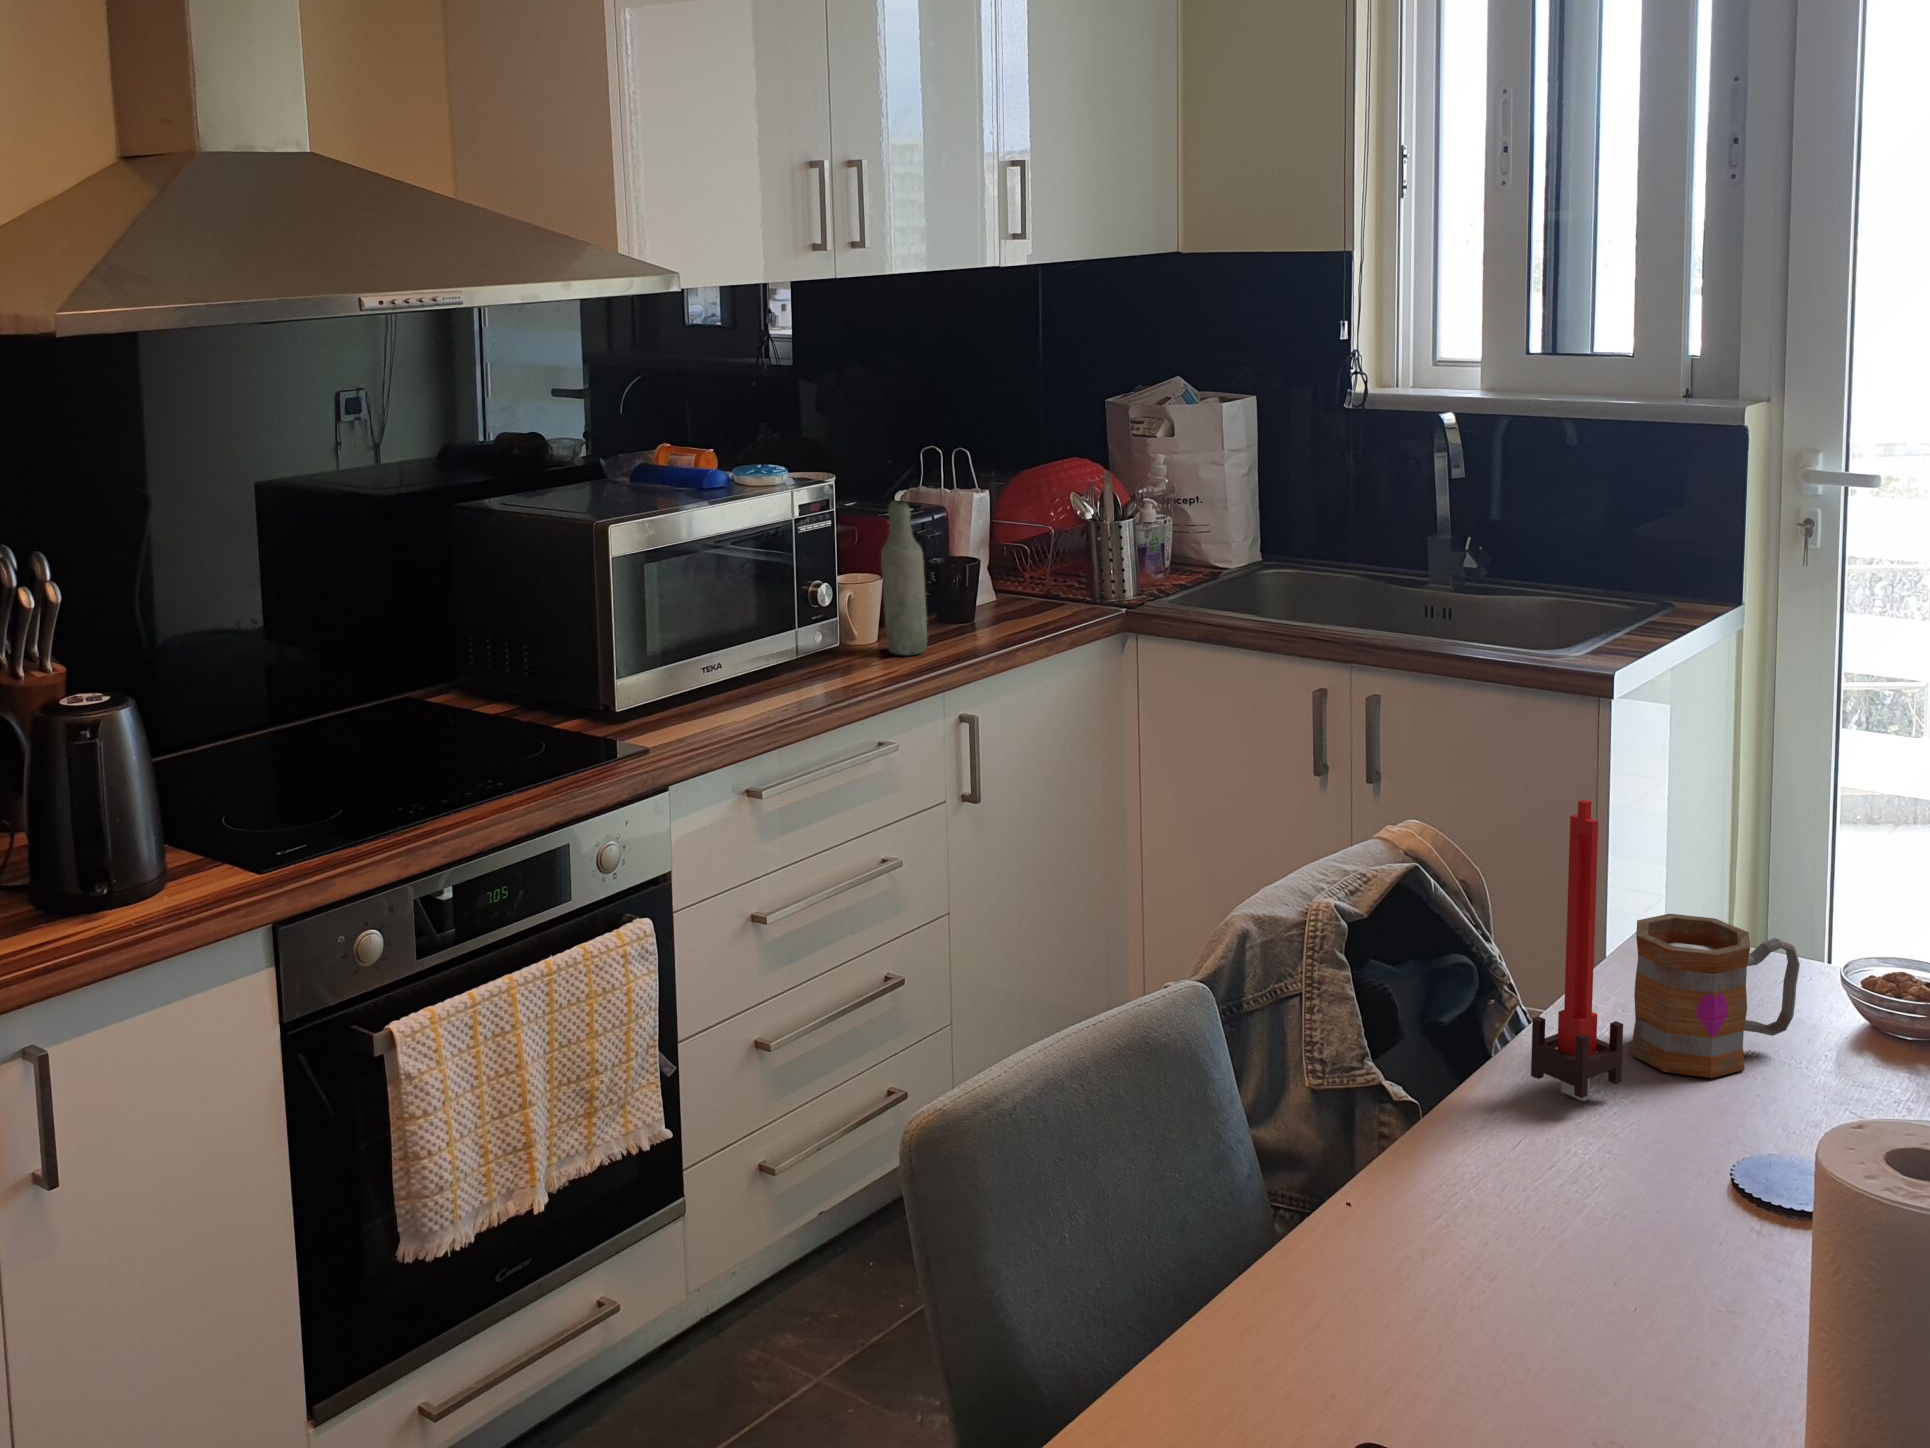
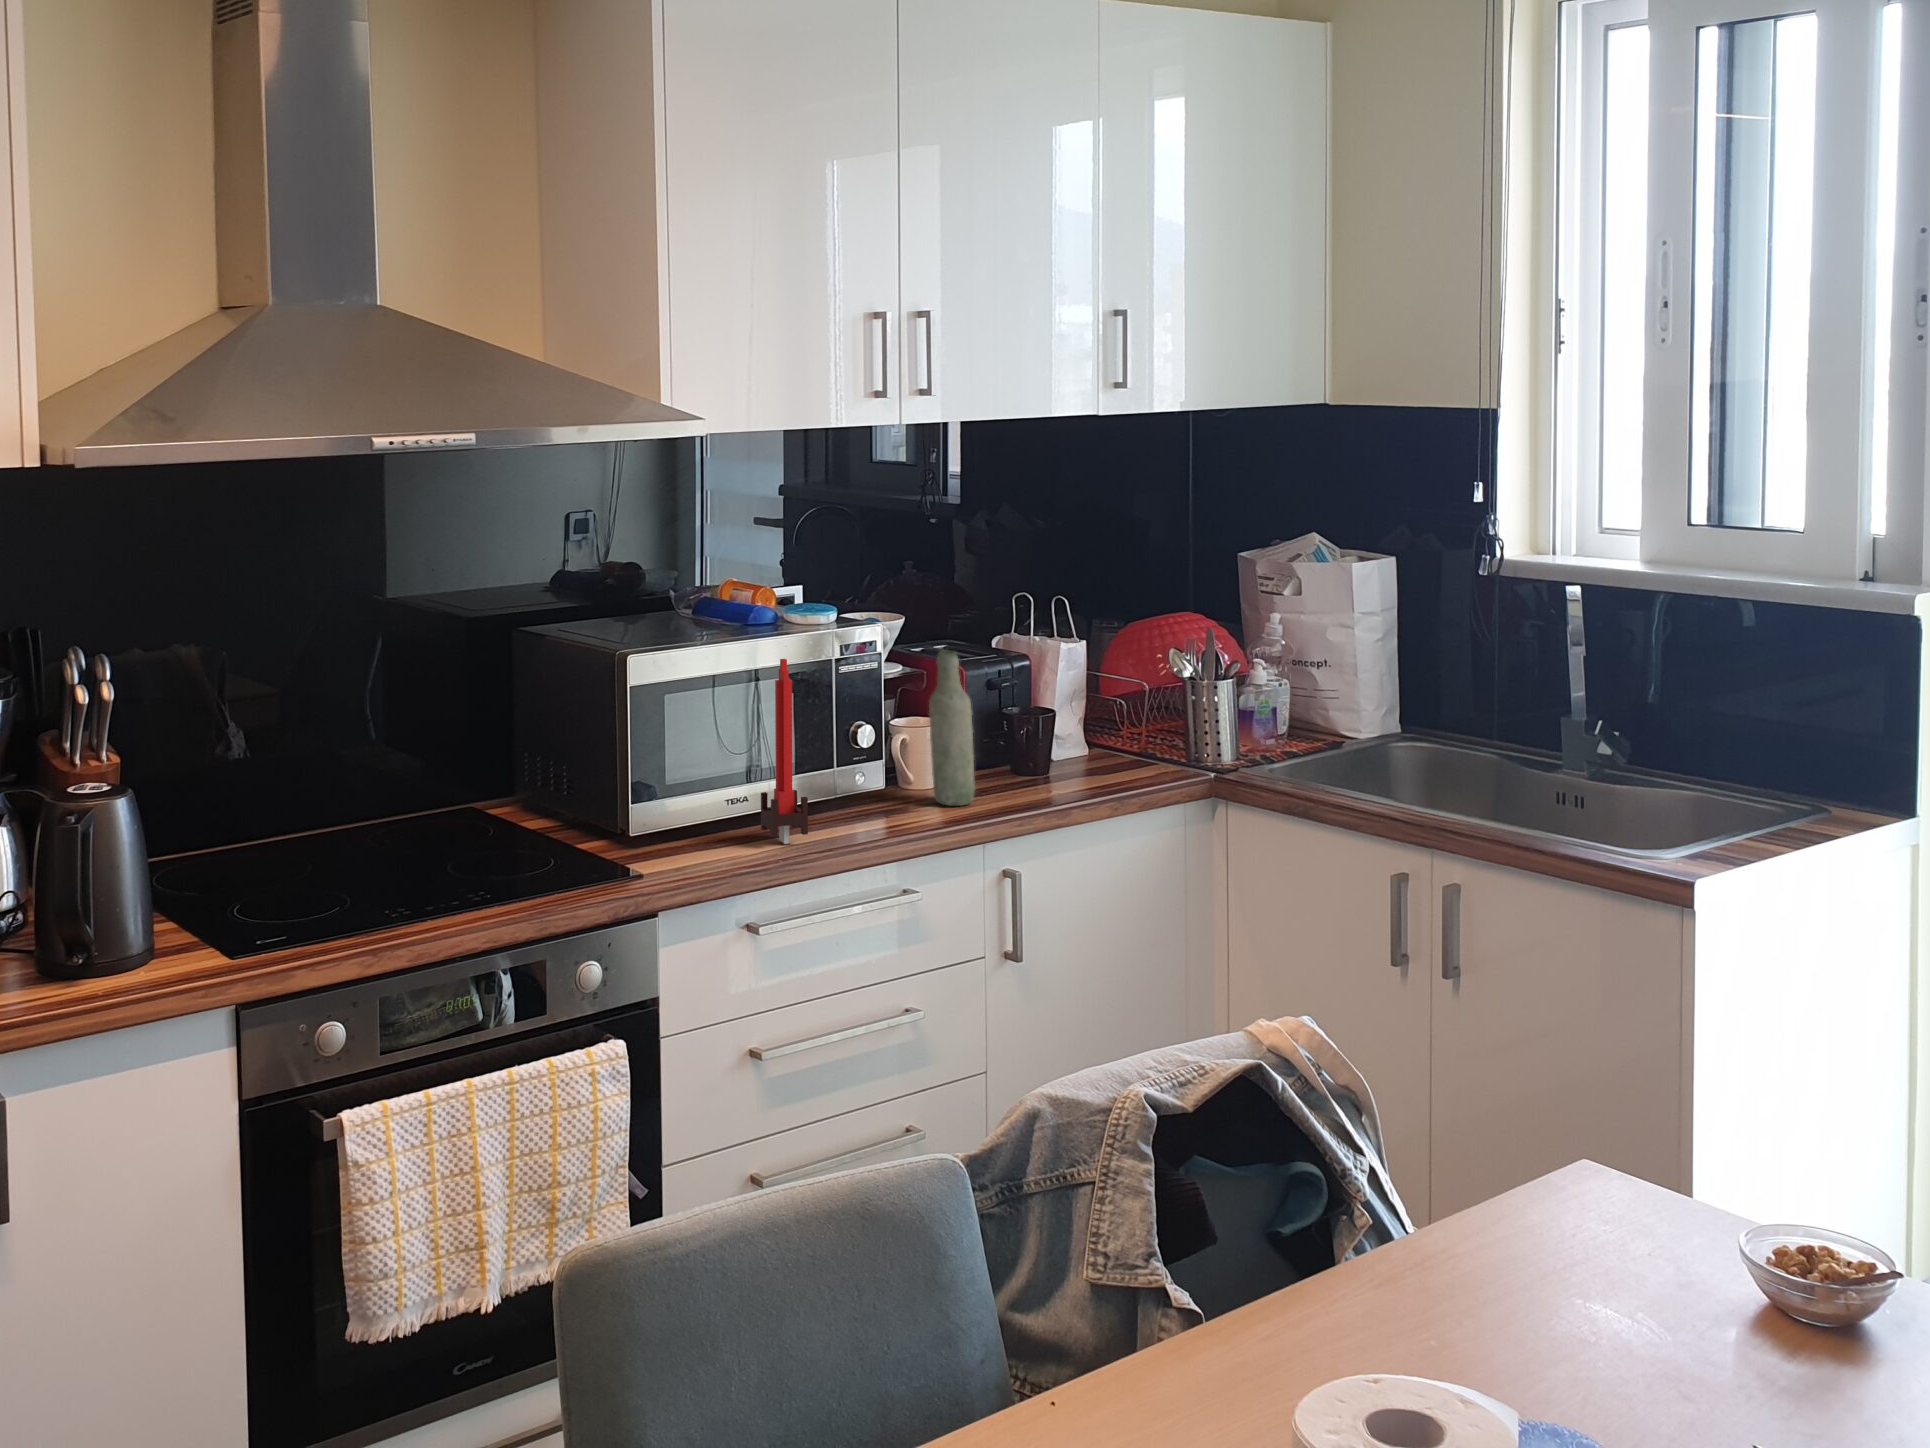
candle: present [1531,799,1623,1101] -> present [761,659,808,844]
mug: present [1632,914,1800,1078] -> none [1466,1146,1659,1330]

